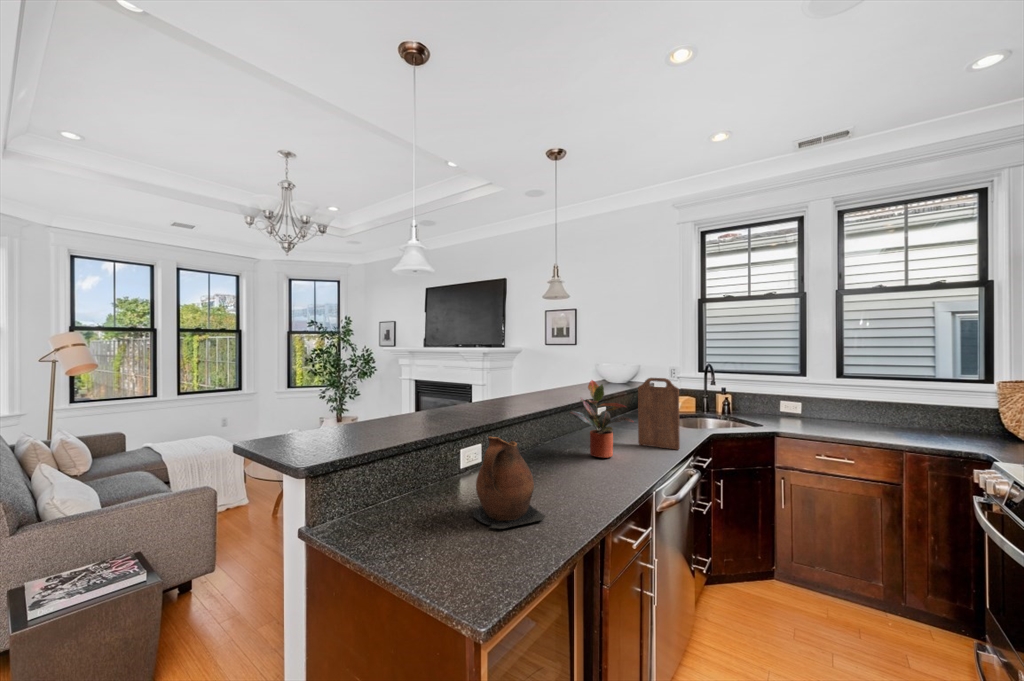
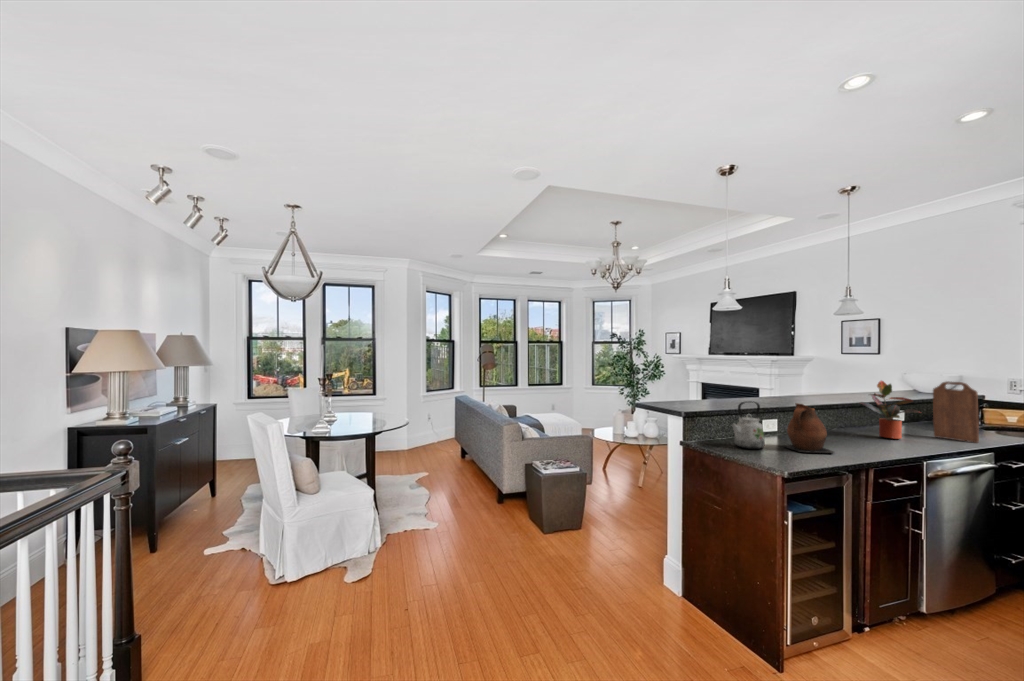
kettle: none [369,440,438,539] -> present [731,401,765,449]

